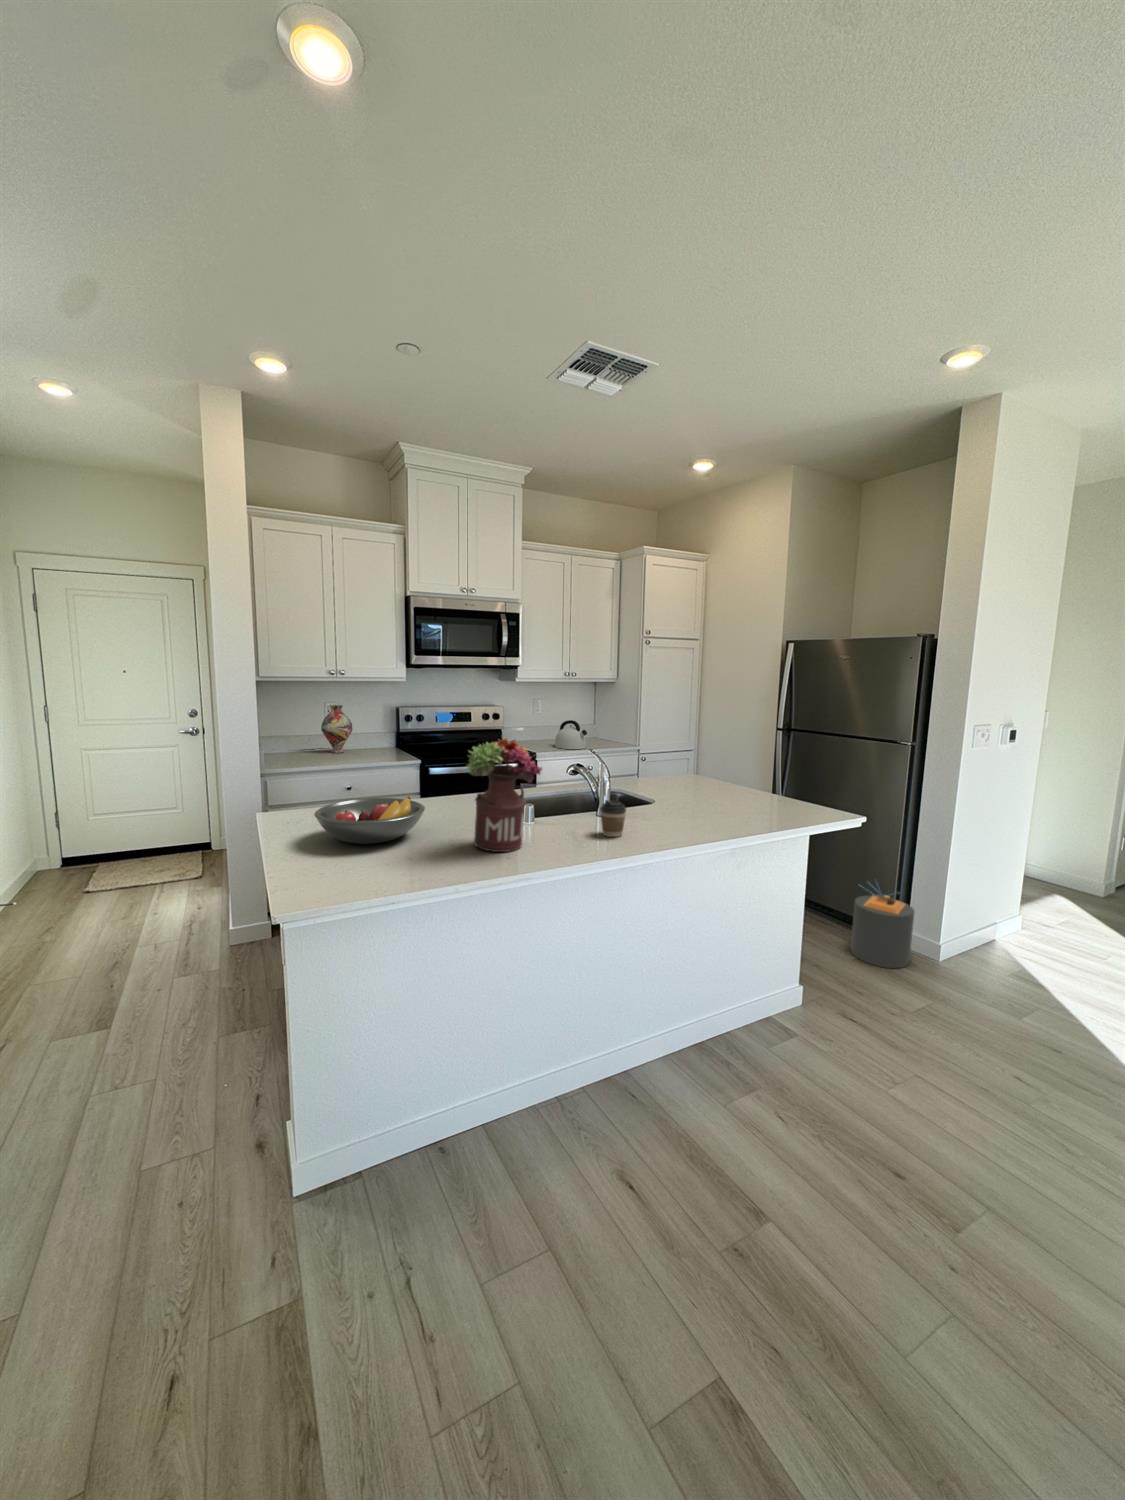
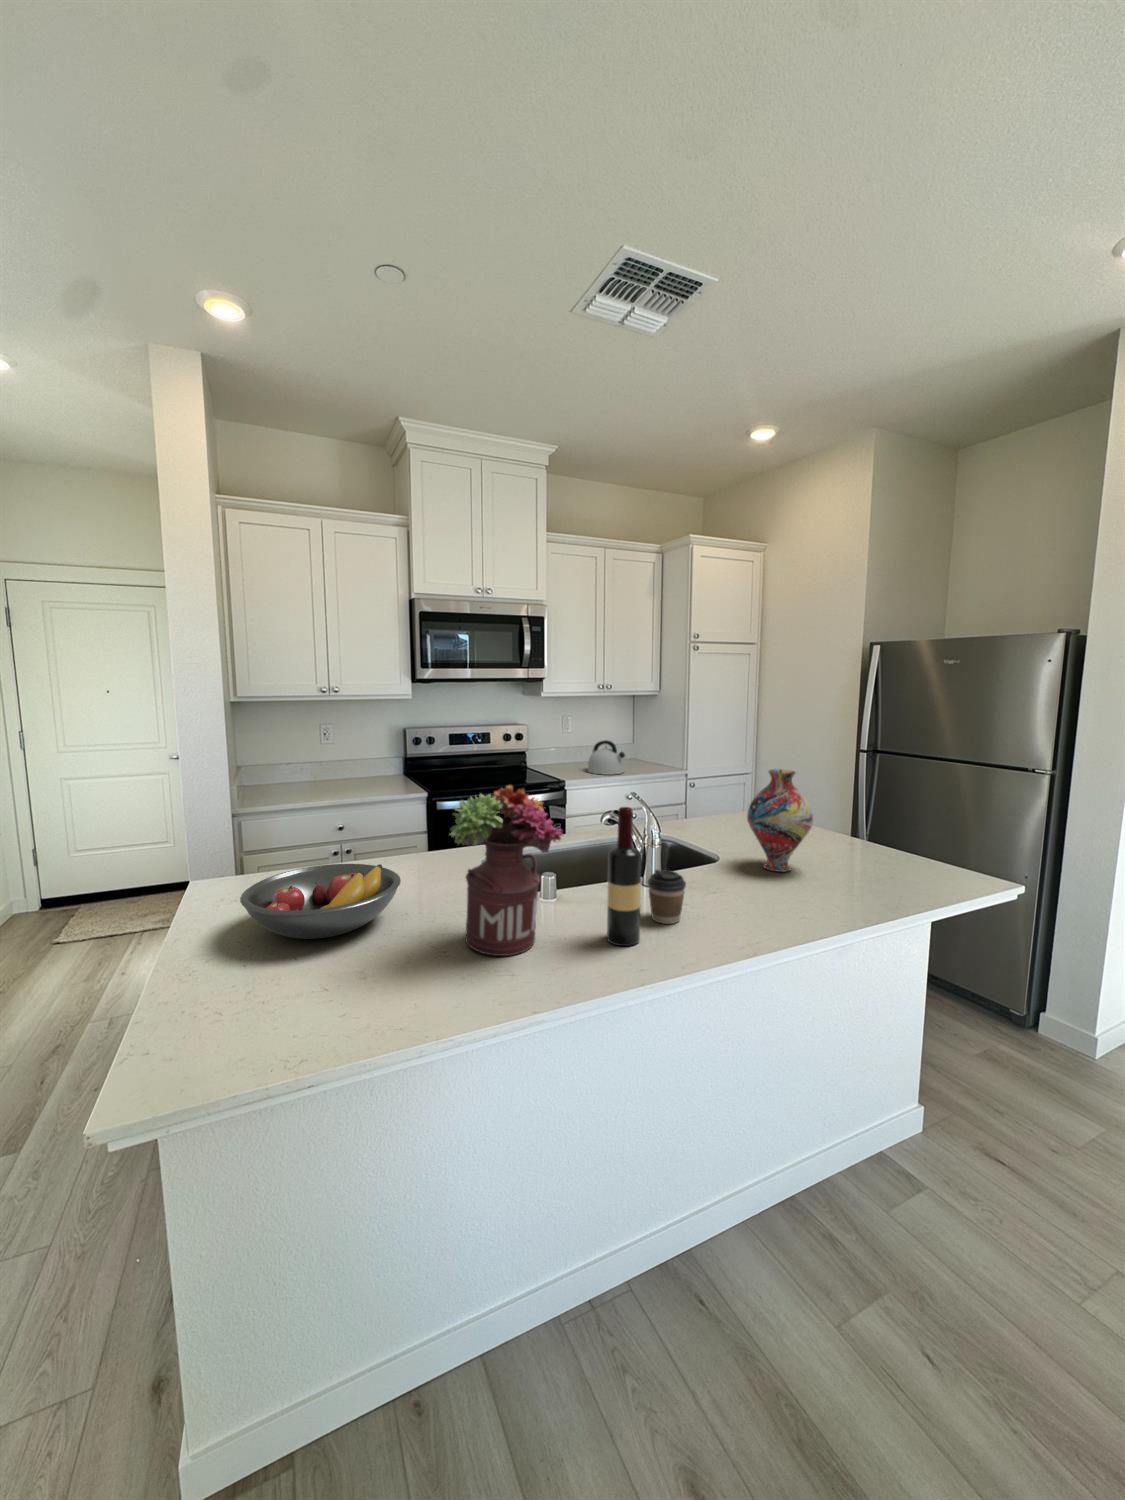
vase: present [321,705,352,753] -> present [747,769,813,872]
wine bottle: none [571,753,595,848] -> present [607,807,641,946]
trash can: present [851,879,914,968] -> none [971,943,1063,1070]

